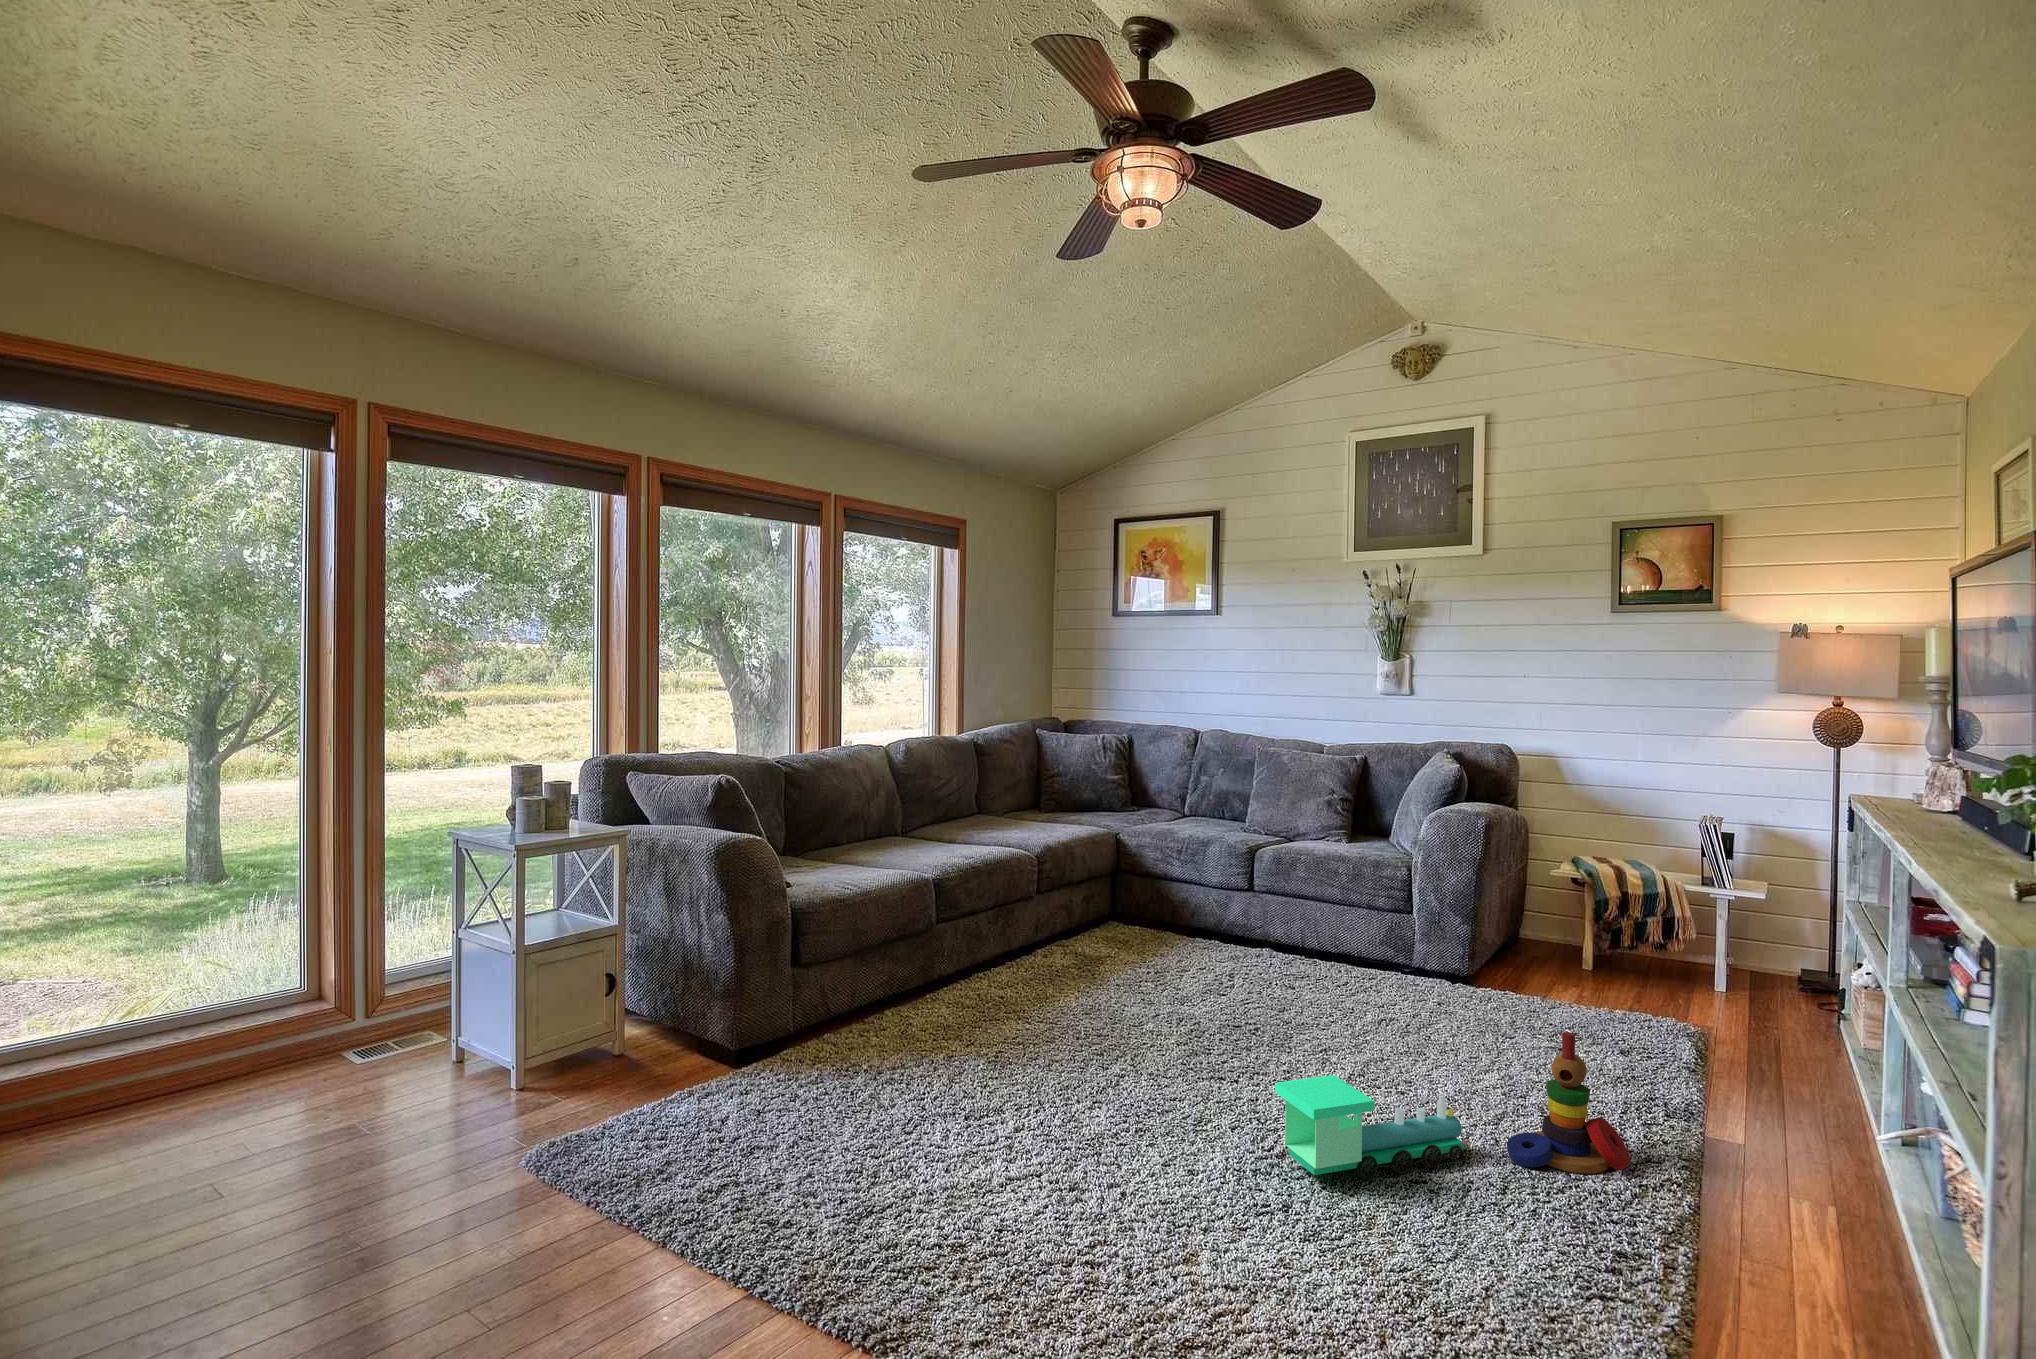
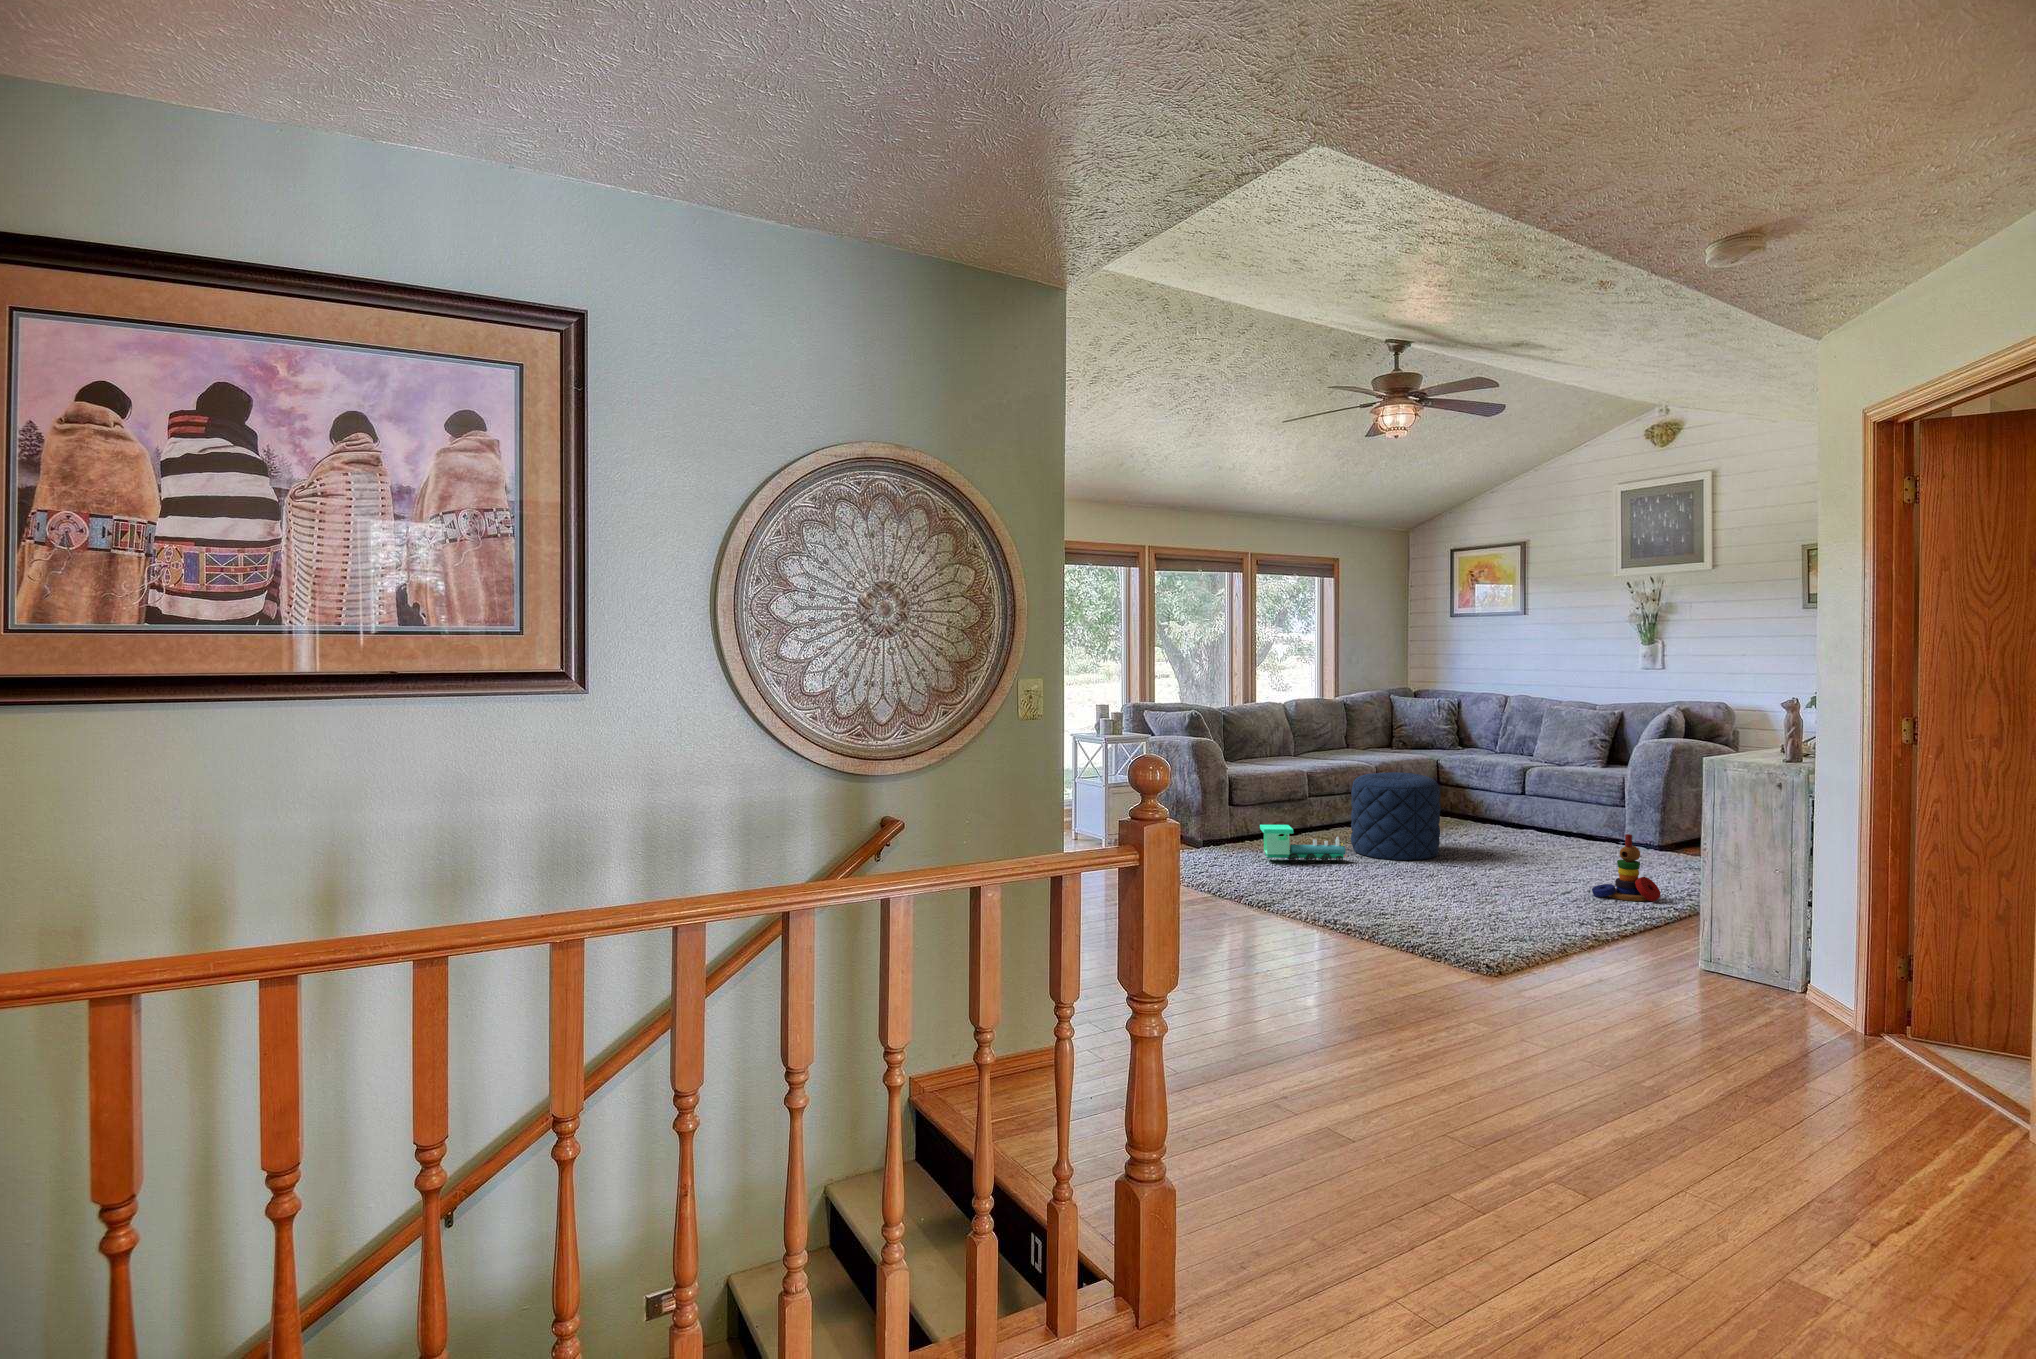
pouf: none [1020,886,1178,1067] -> present [1351,772,1441,860]
toy train: present [1275,1075,1467,1179] -> present [1260,825,1347,863]

